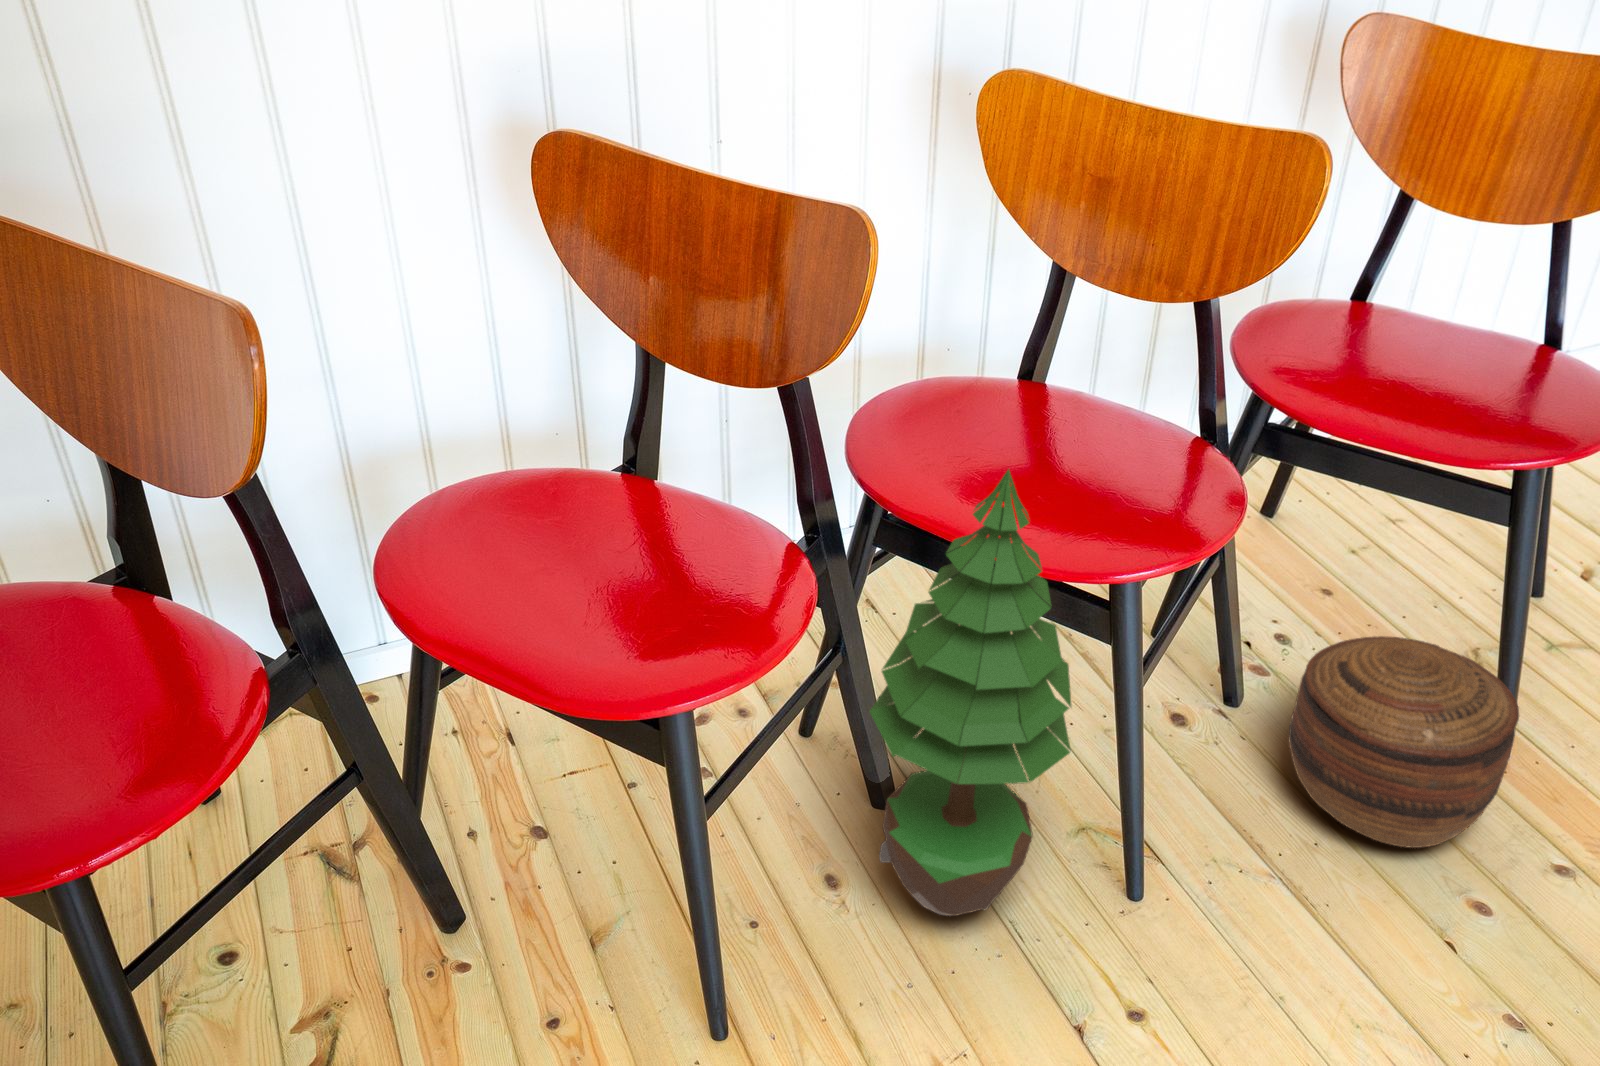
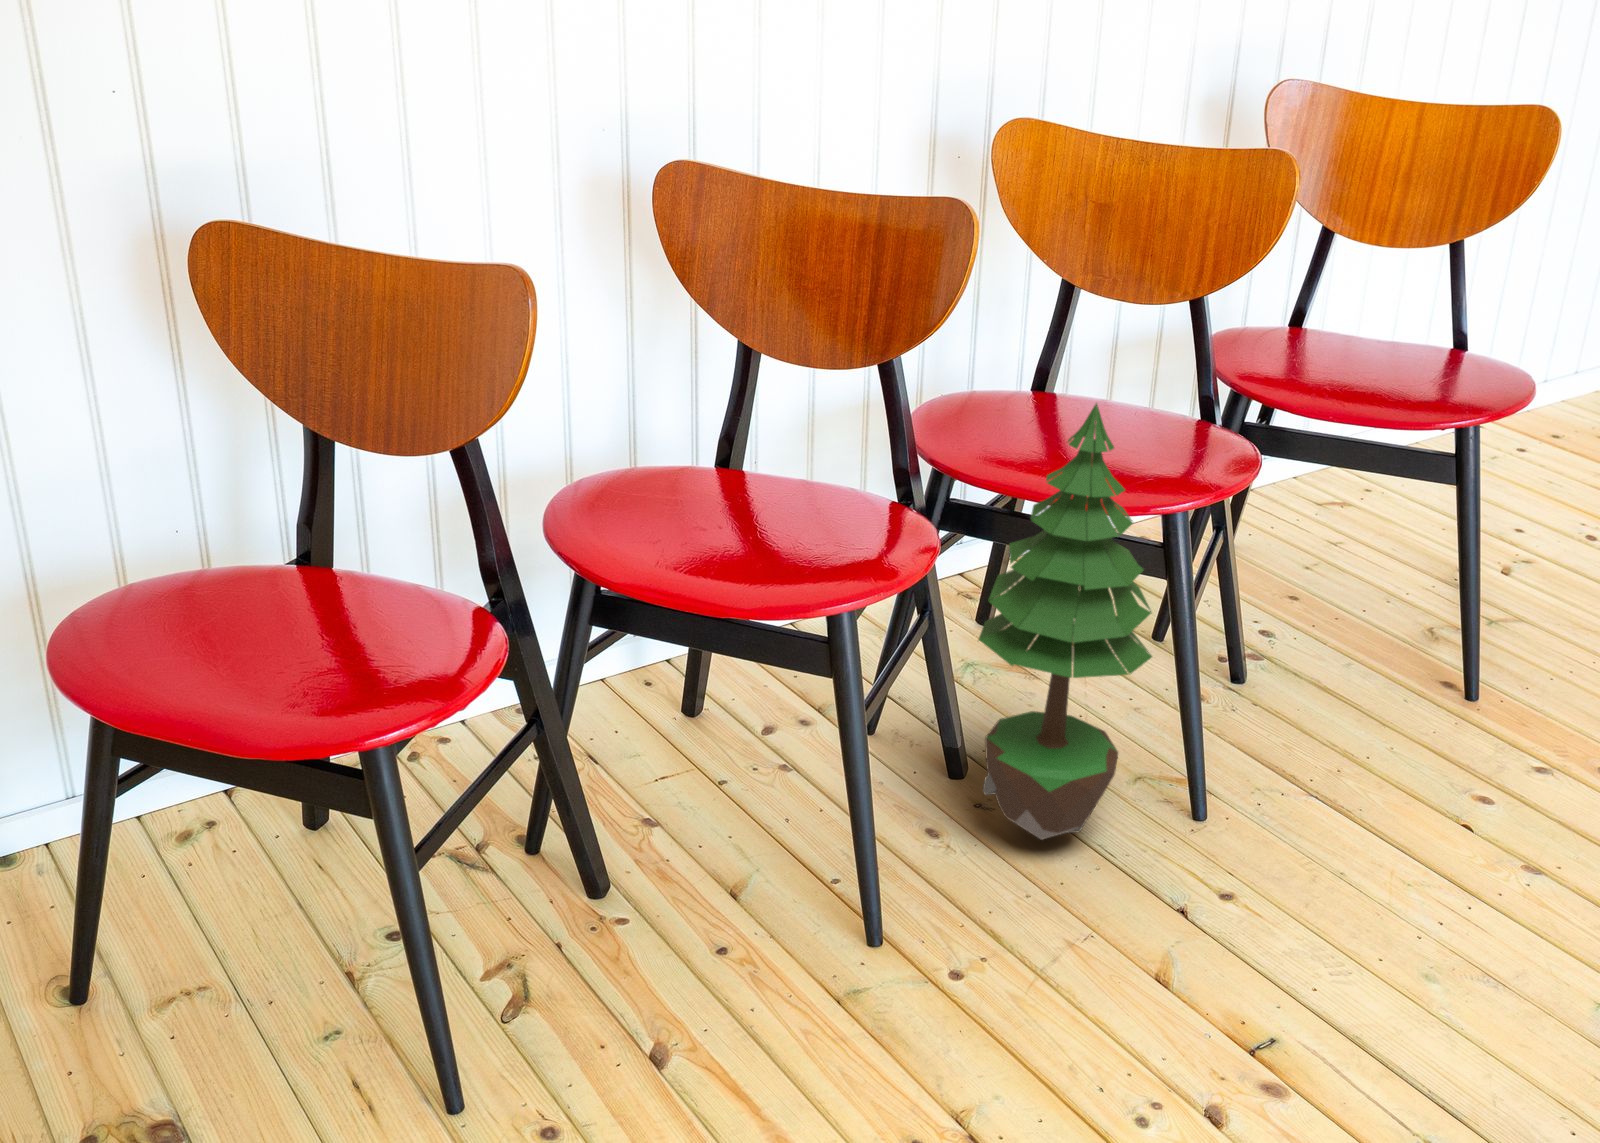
basket: present [1288,636,1519,848] -> none [1299,587,1489,762]

